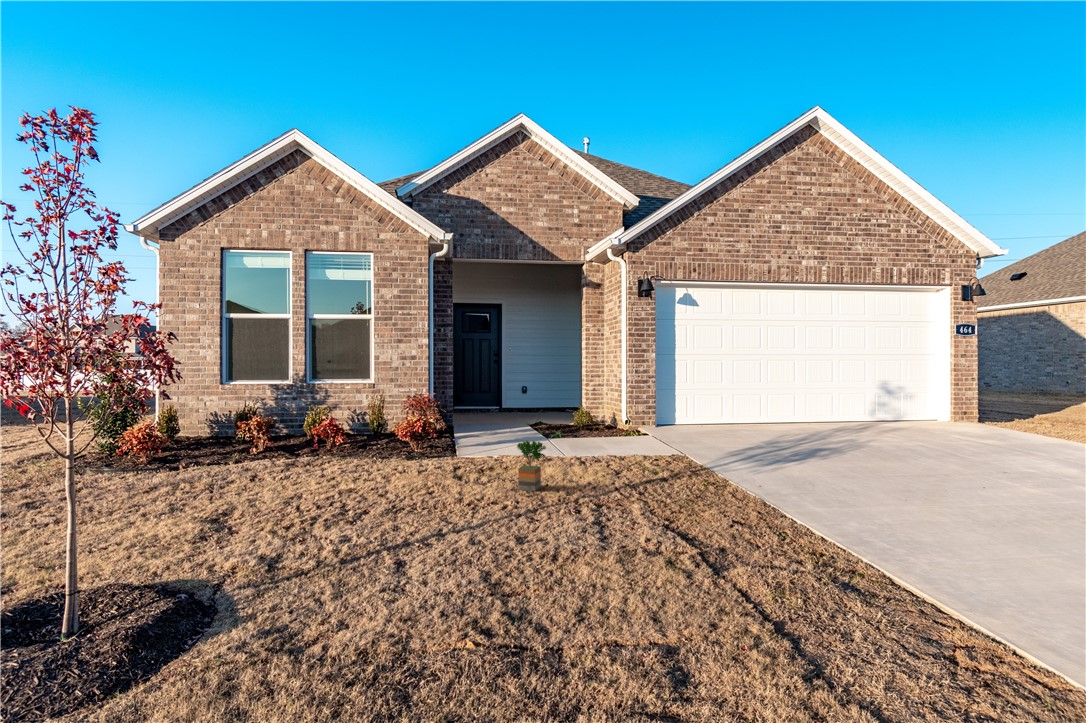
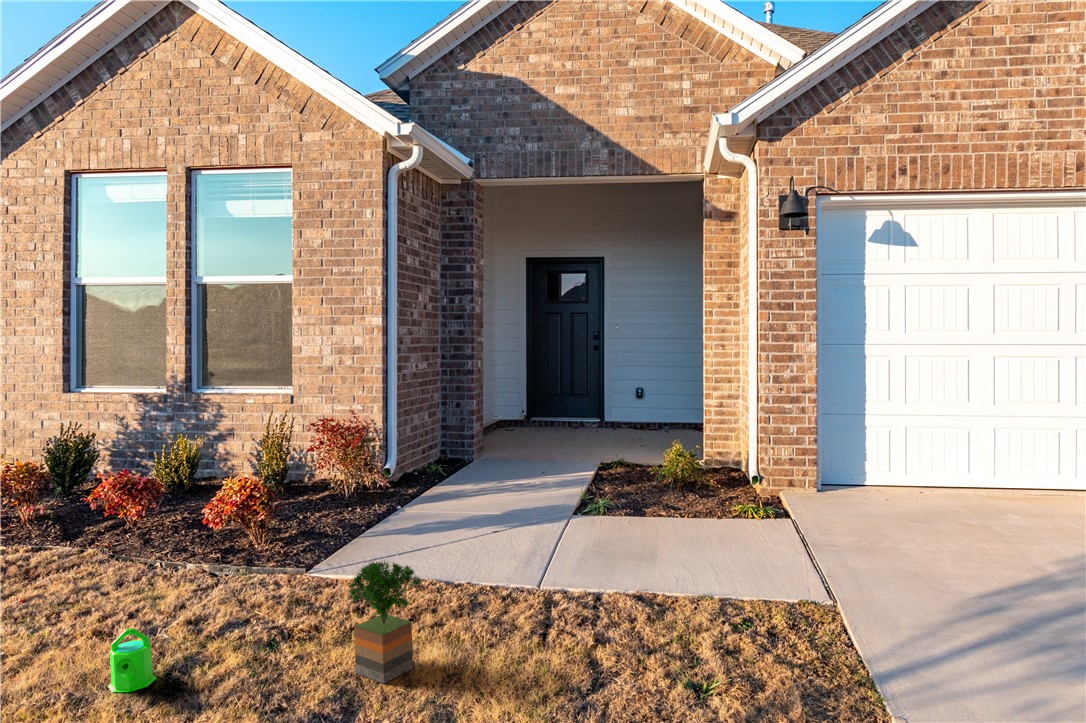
watering can: none [411,473,432,501] -> present [108,628,156,692]

